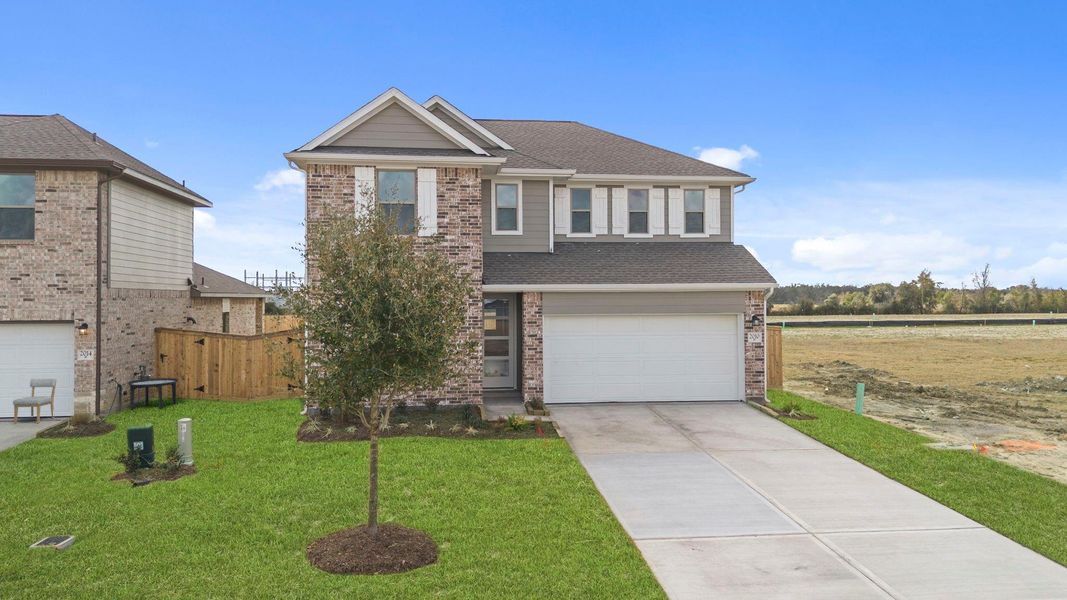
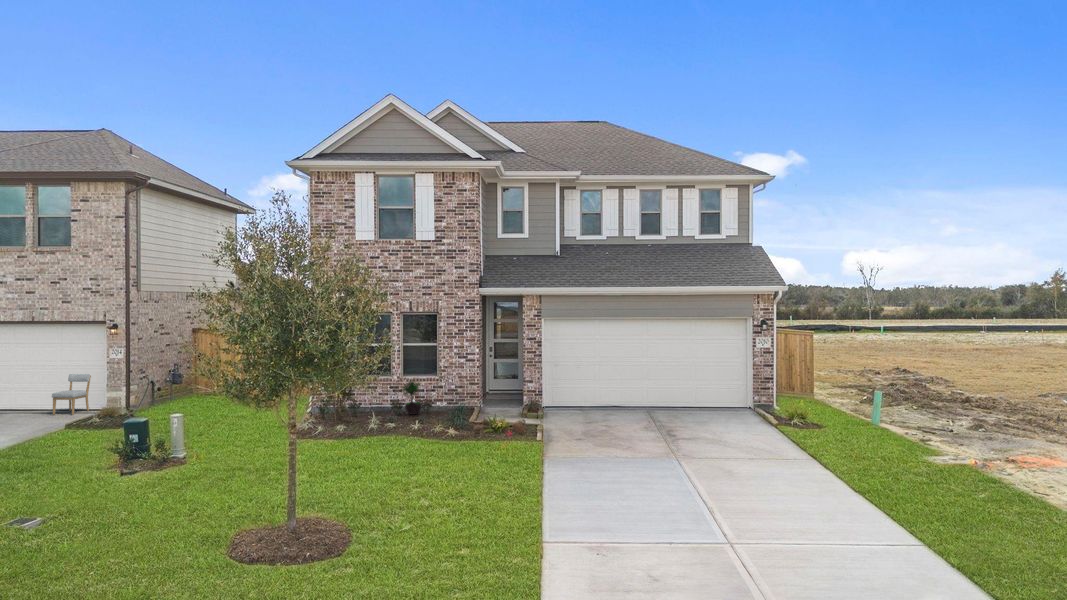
potted tree: none [404,376,427,414] -> present [403,381,421,414]
round table: present [127,378,178,410] -> none [155,375,203,404]

